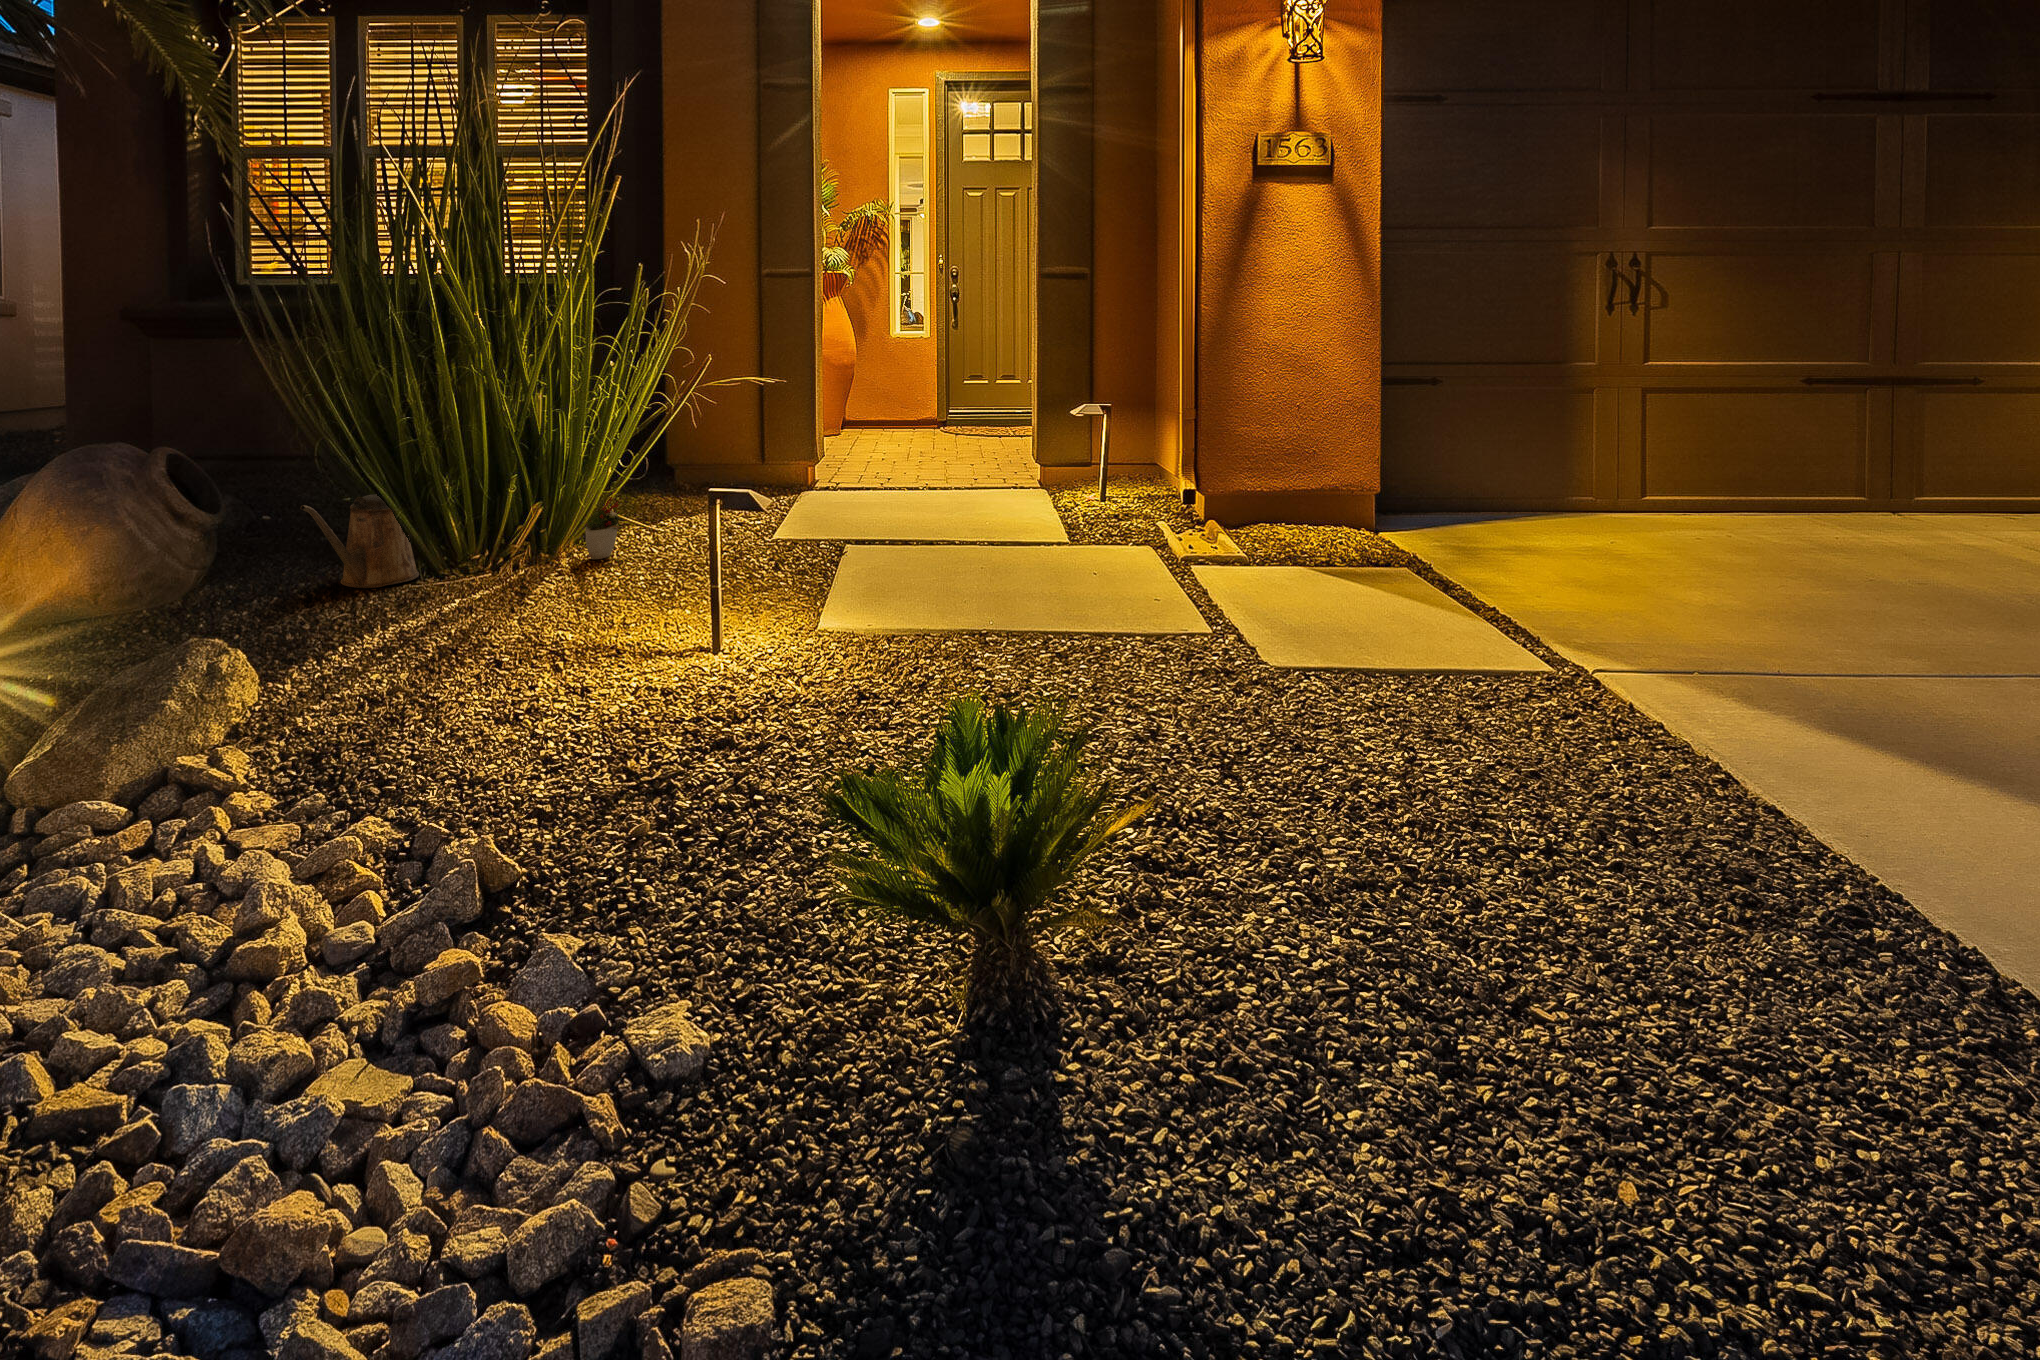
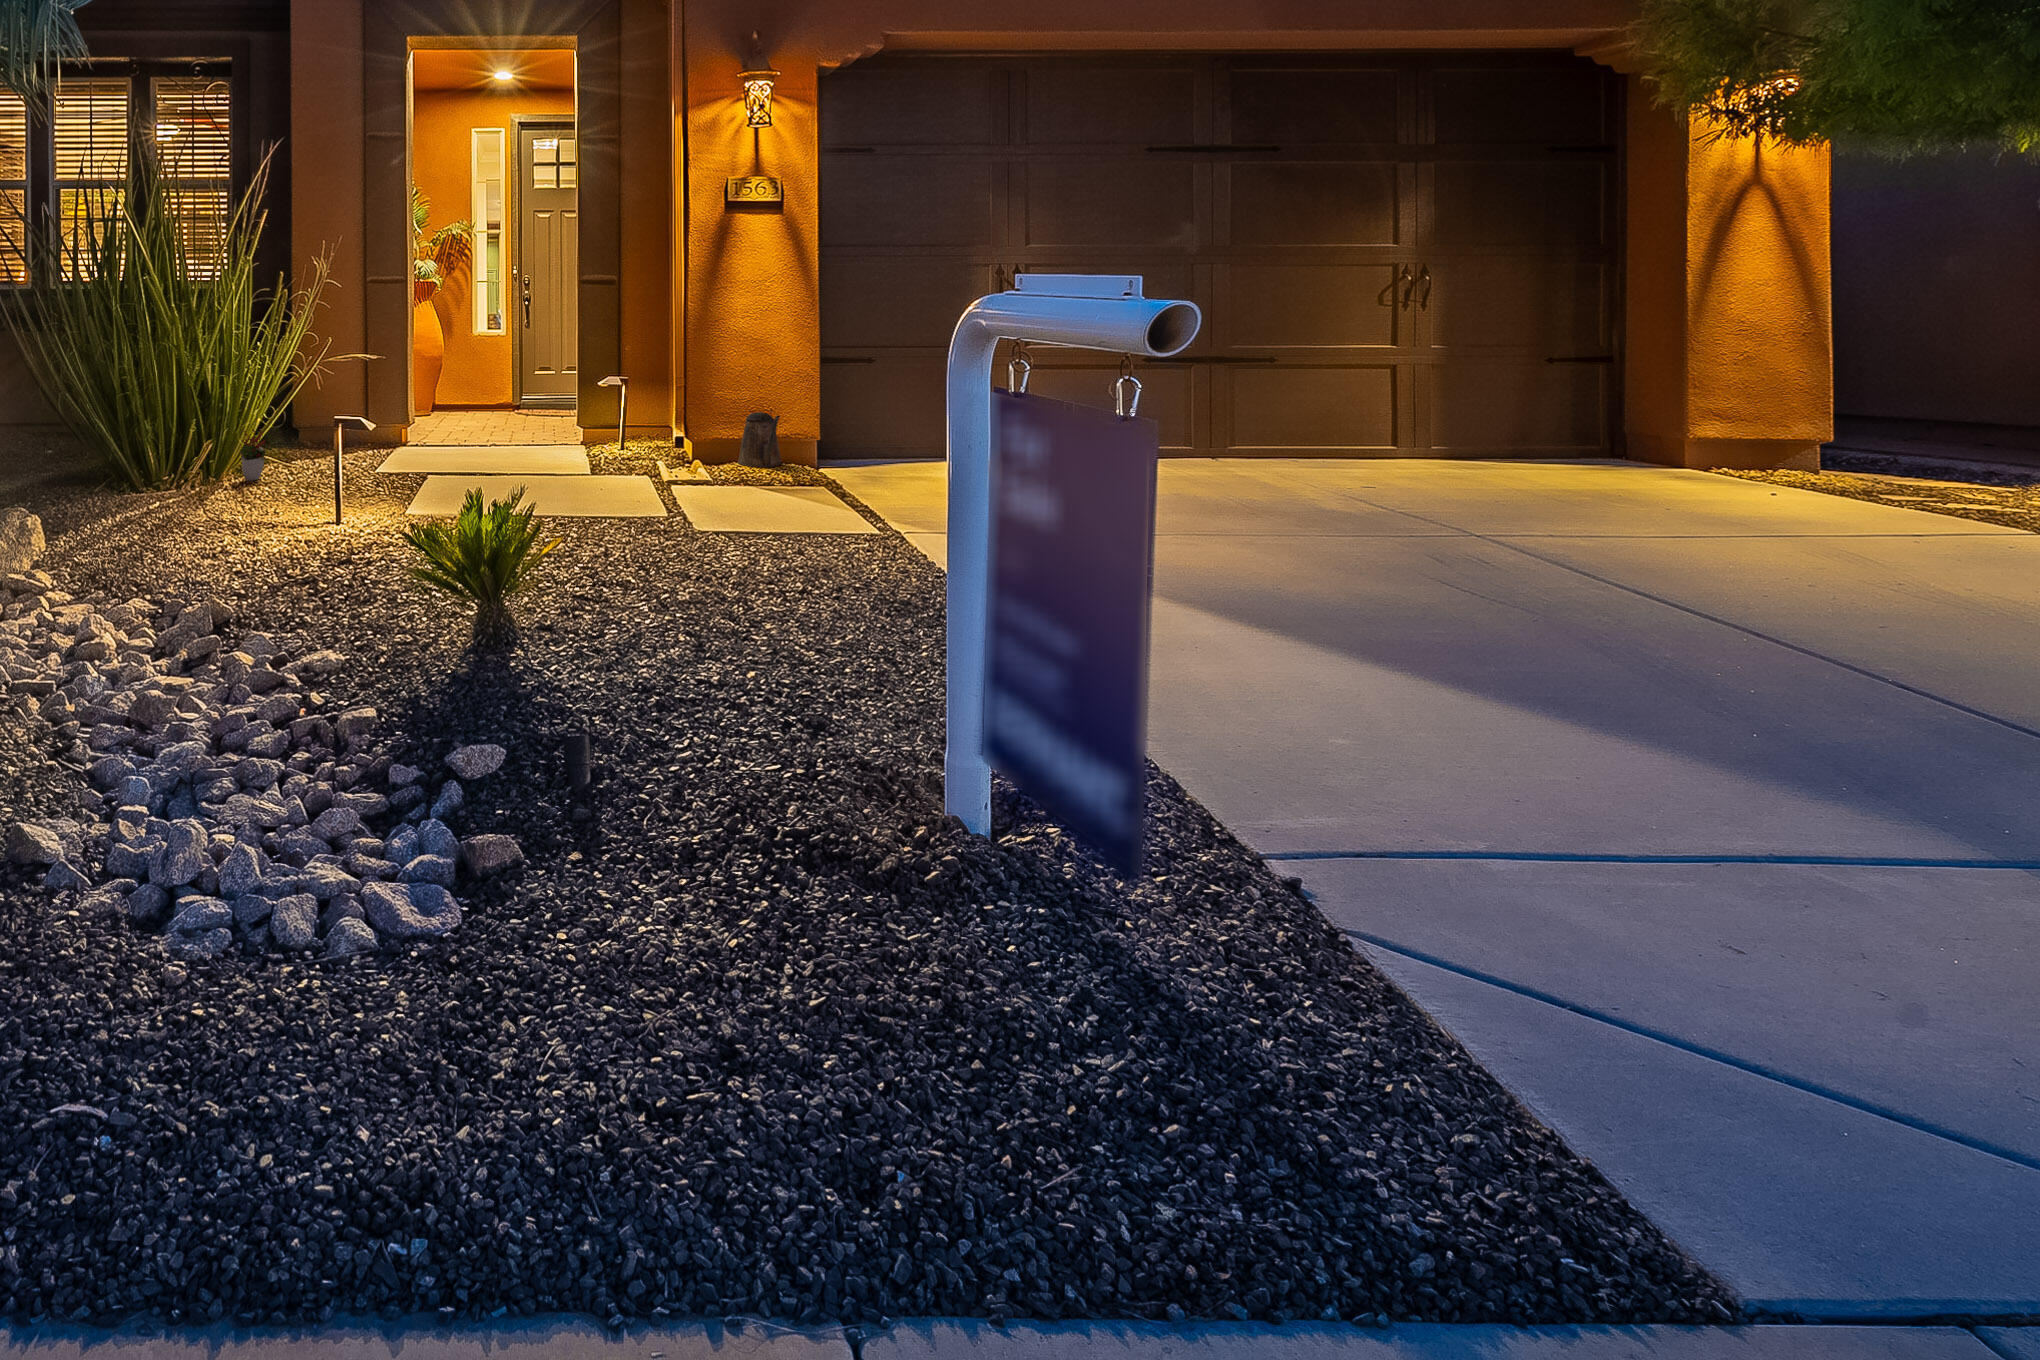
watering can: present [300,494,419,588] -> present [738,412,782,467]

